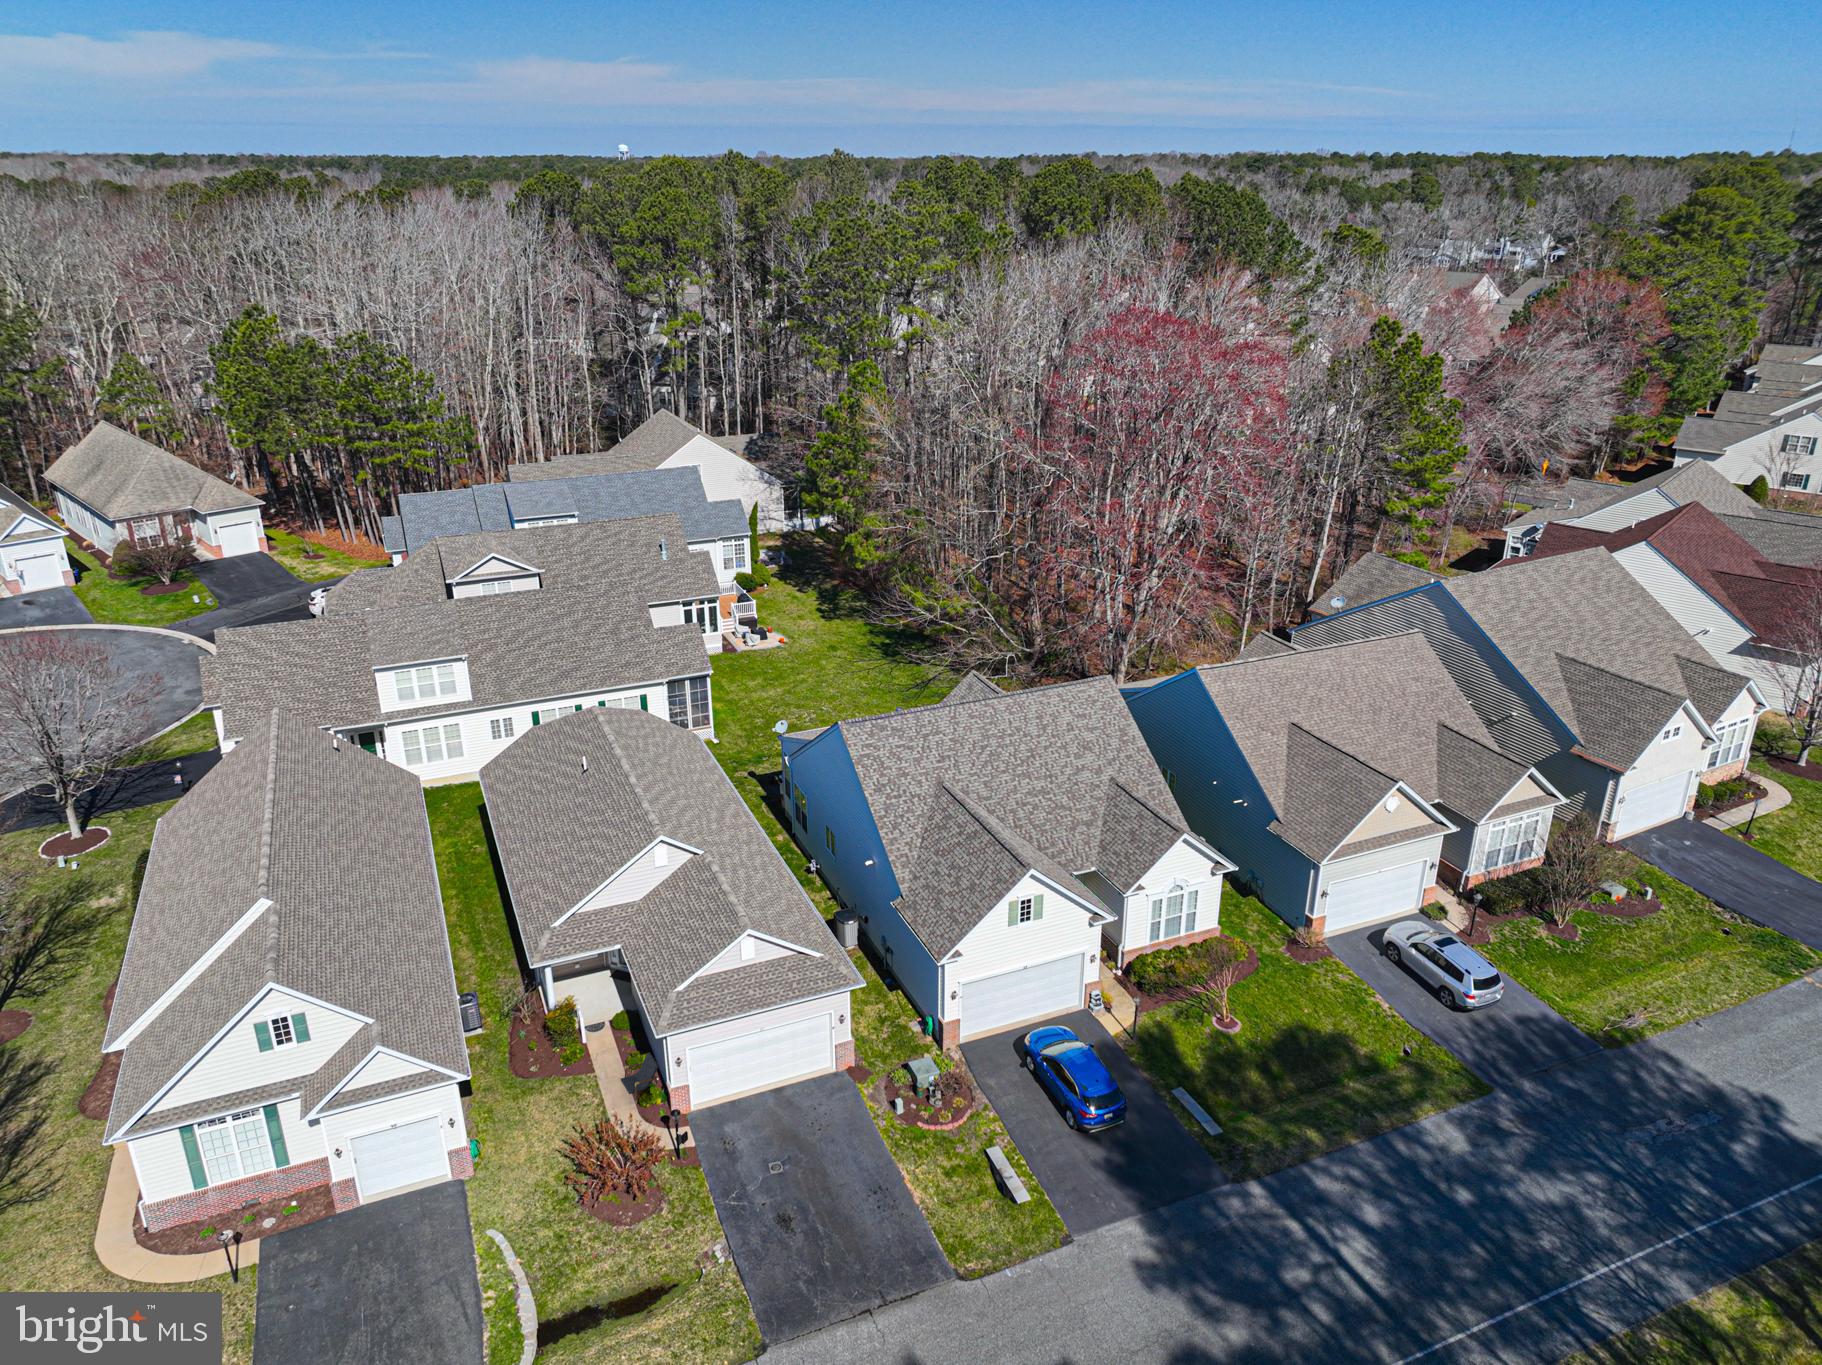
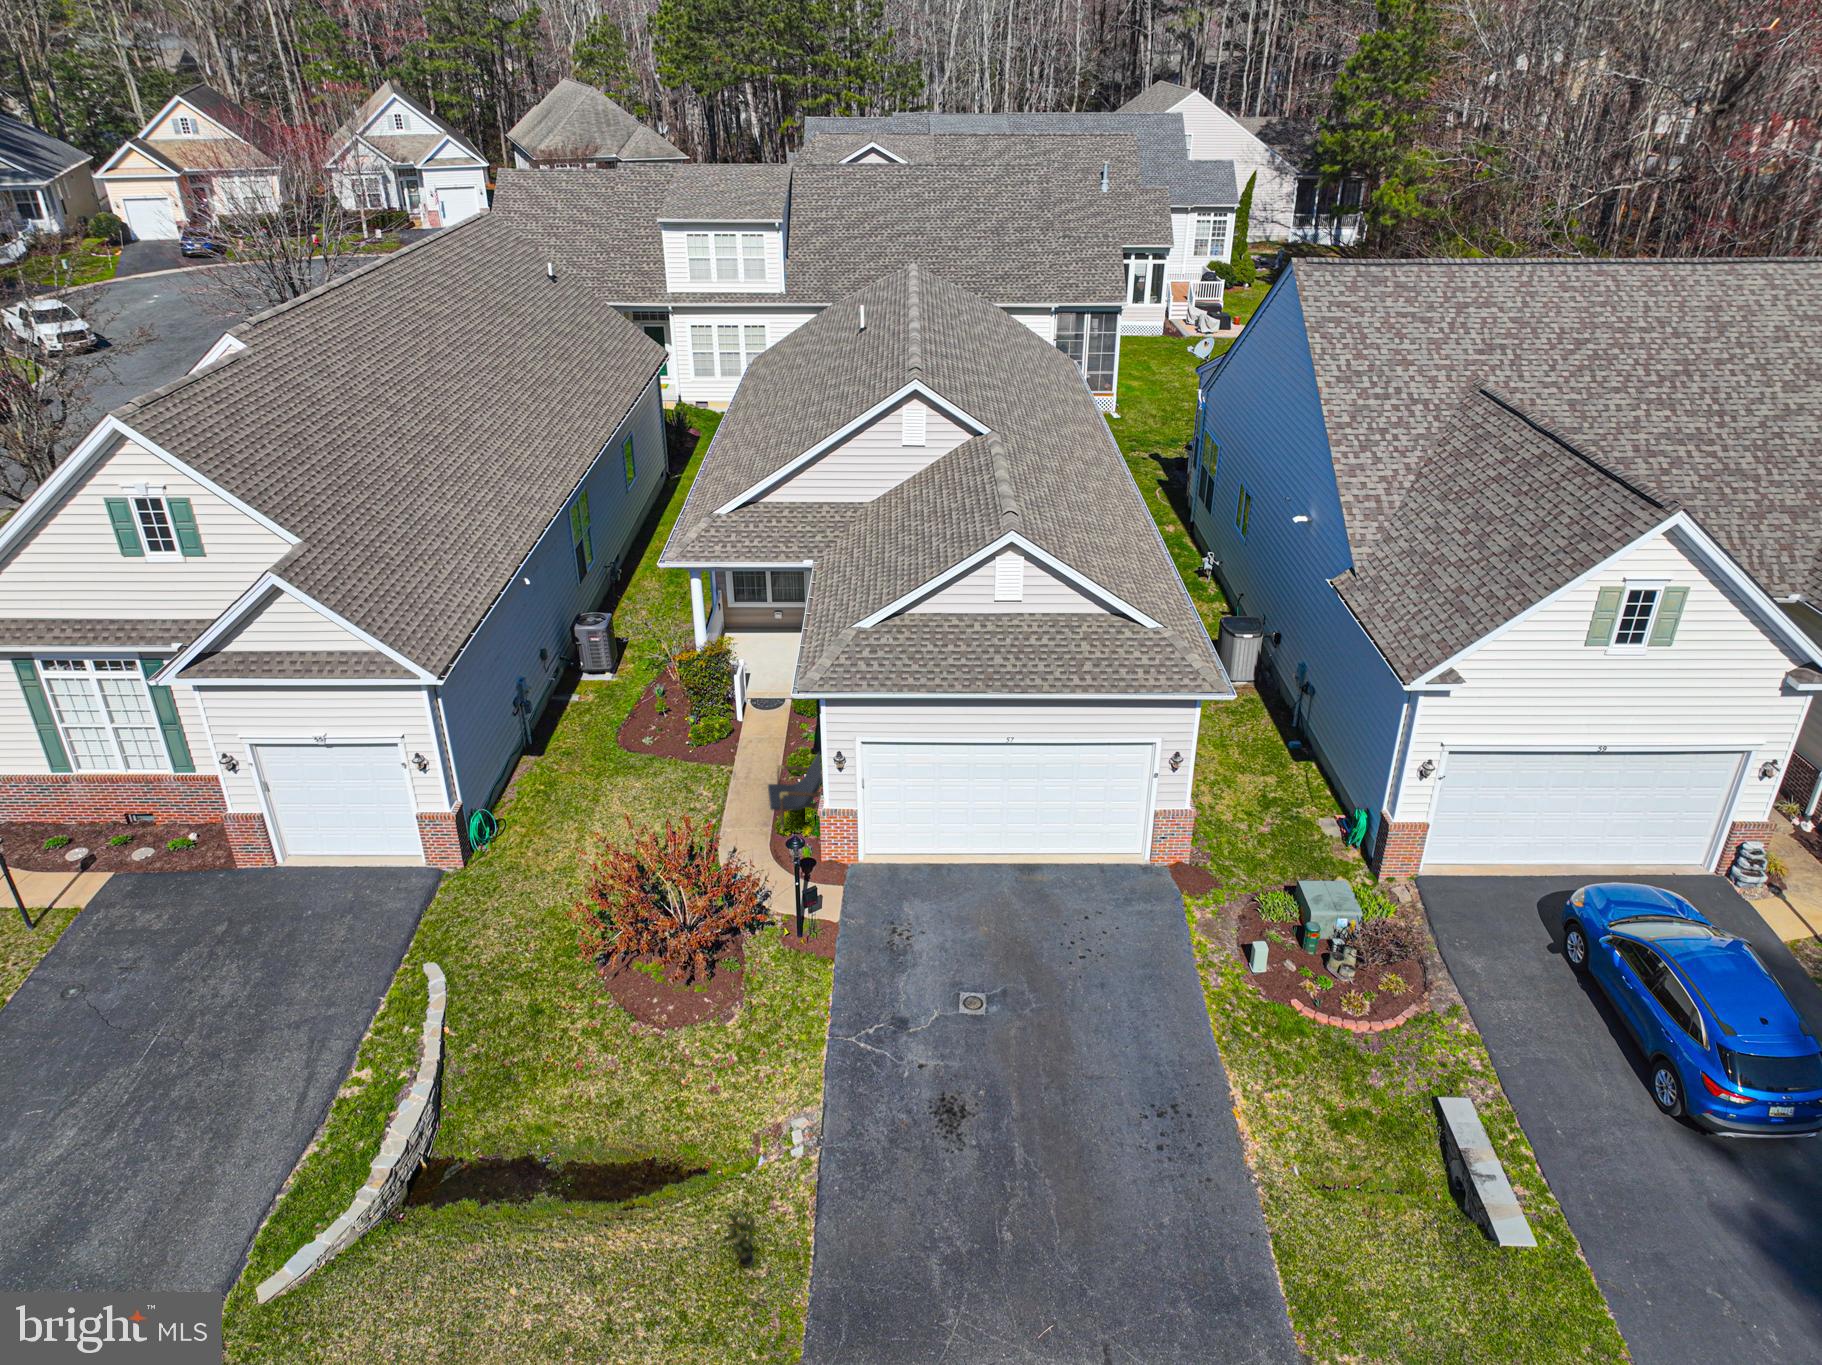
potted plant: none [711,1297,727,1326] -> present [723,1210,758,1267]

